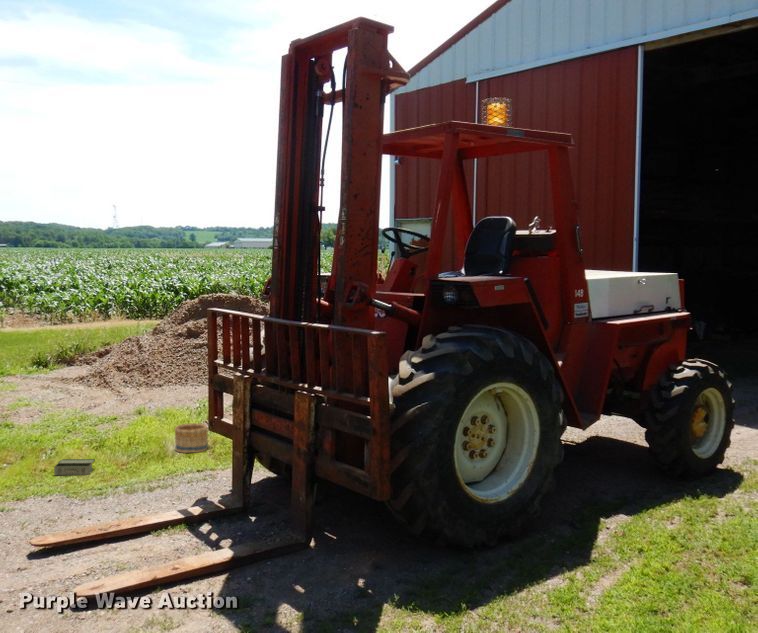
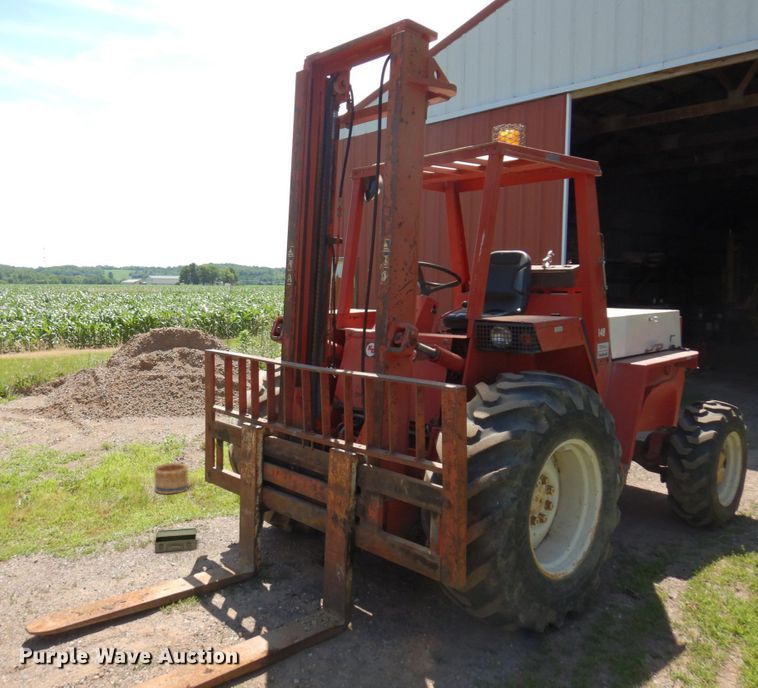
toolbox: present [54,459,95,475] -> present [155,528,197,552]

